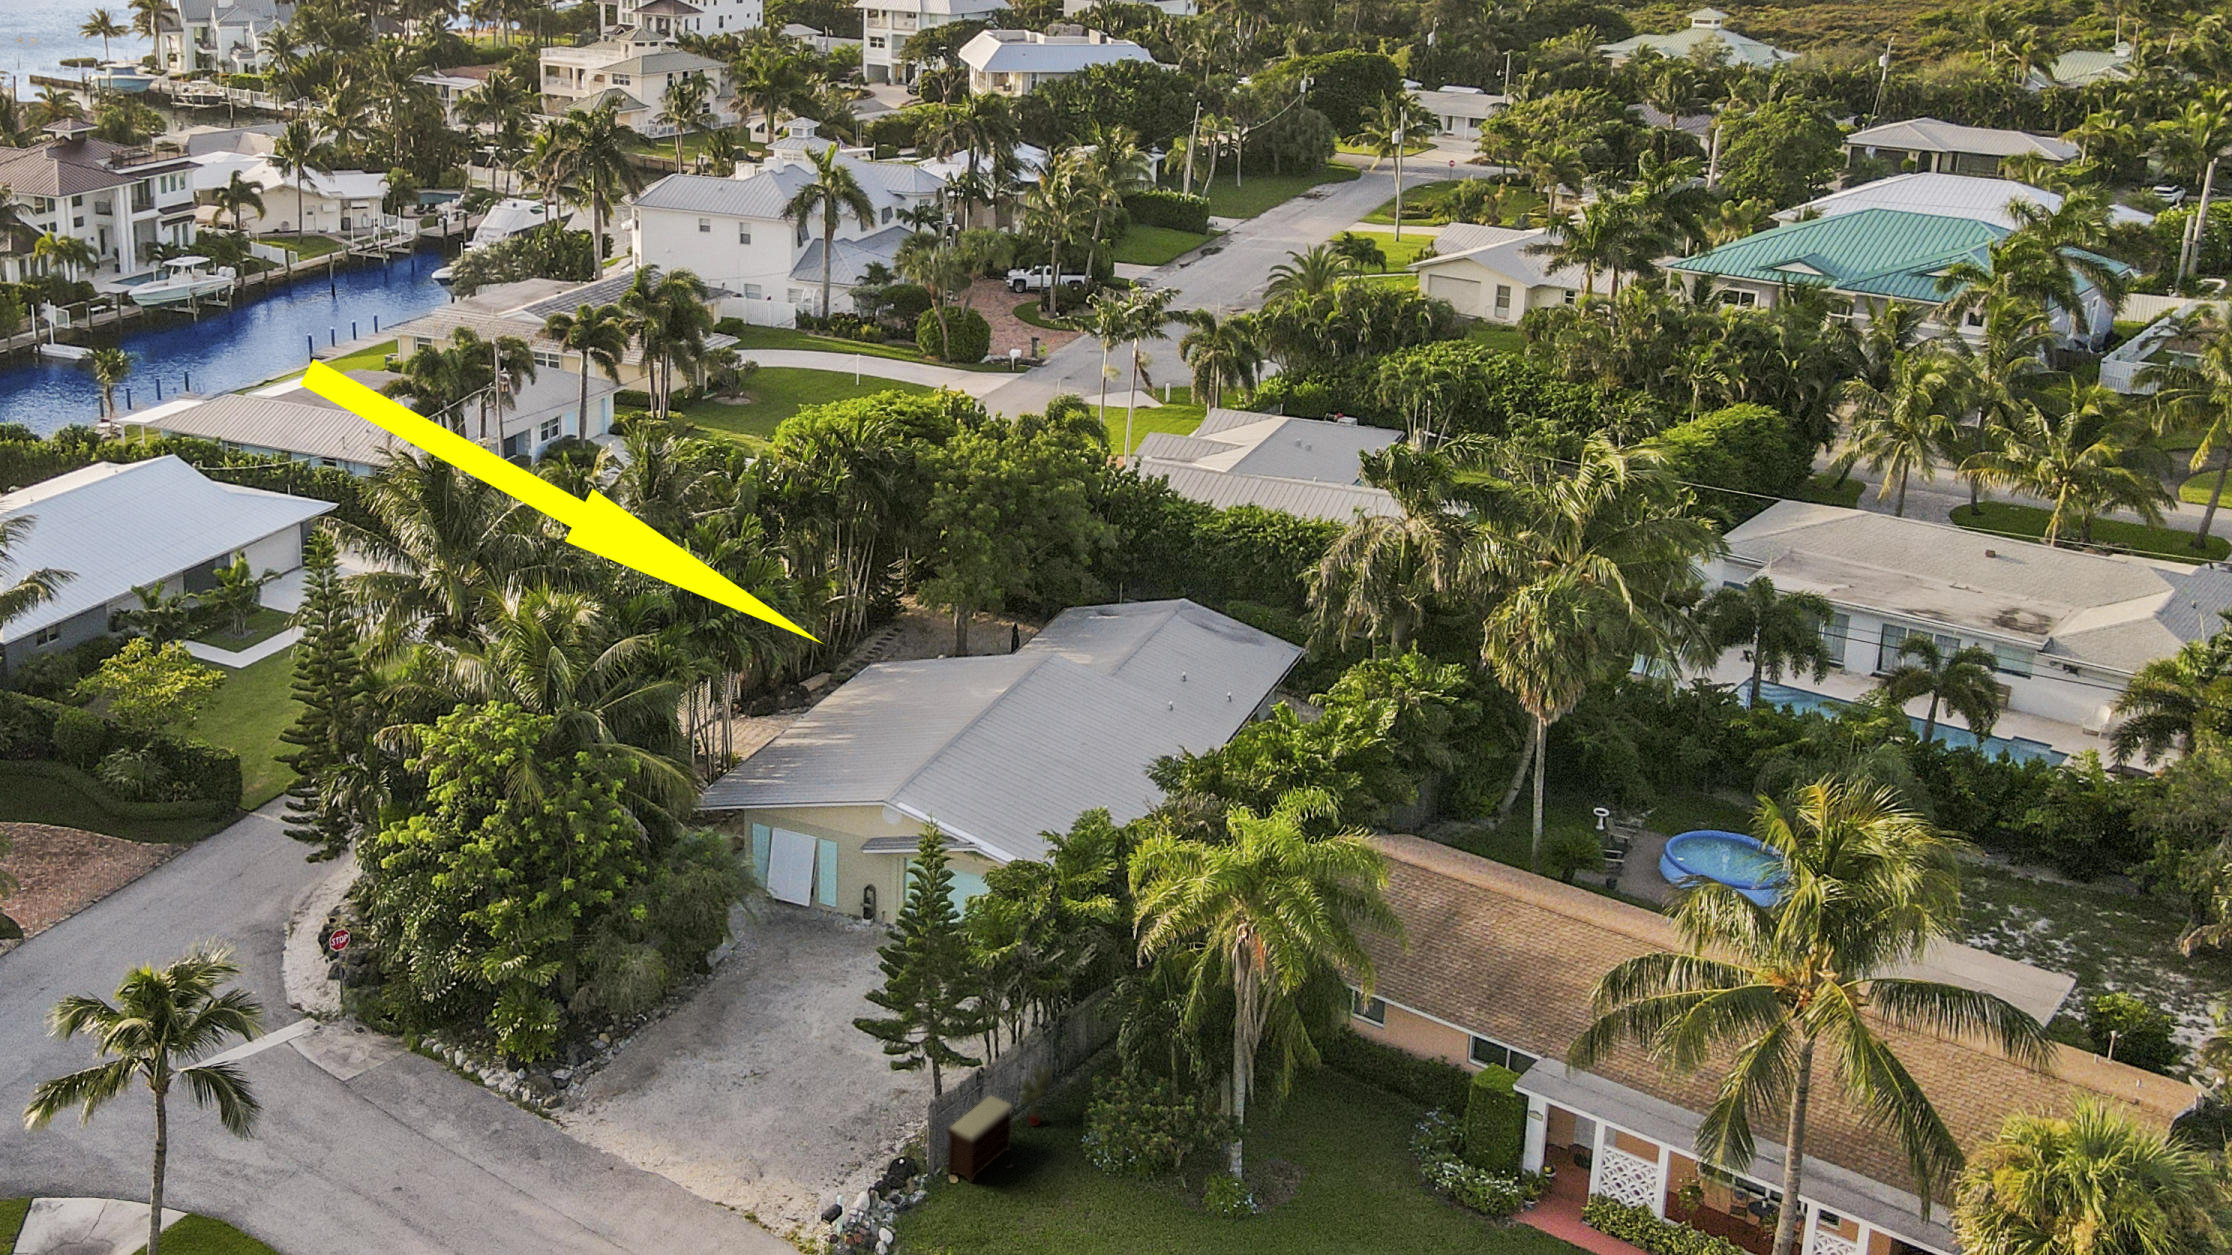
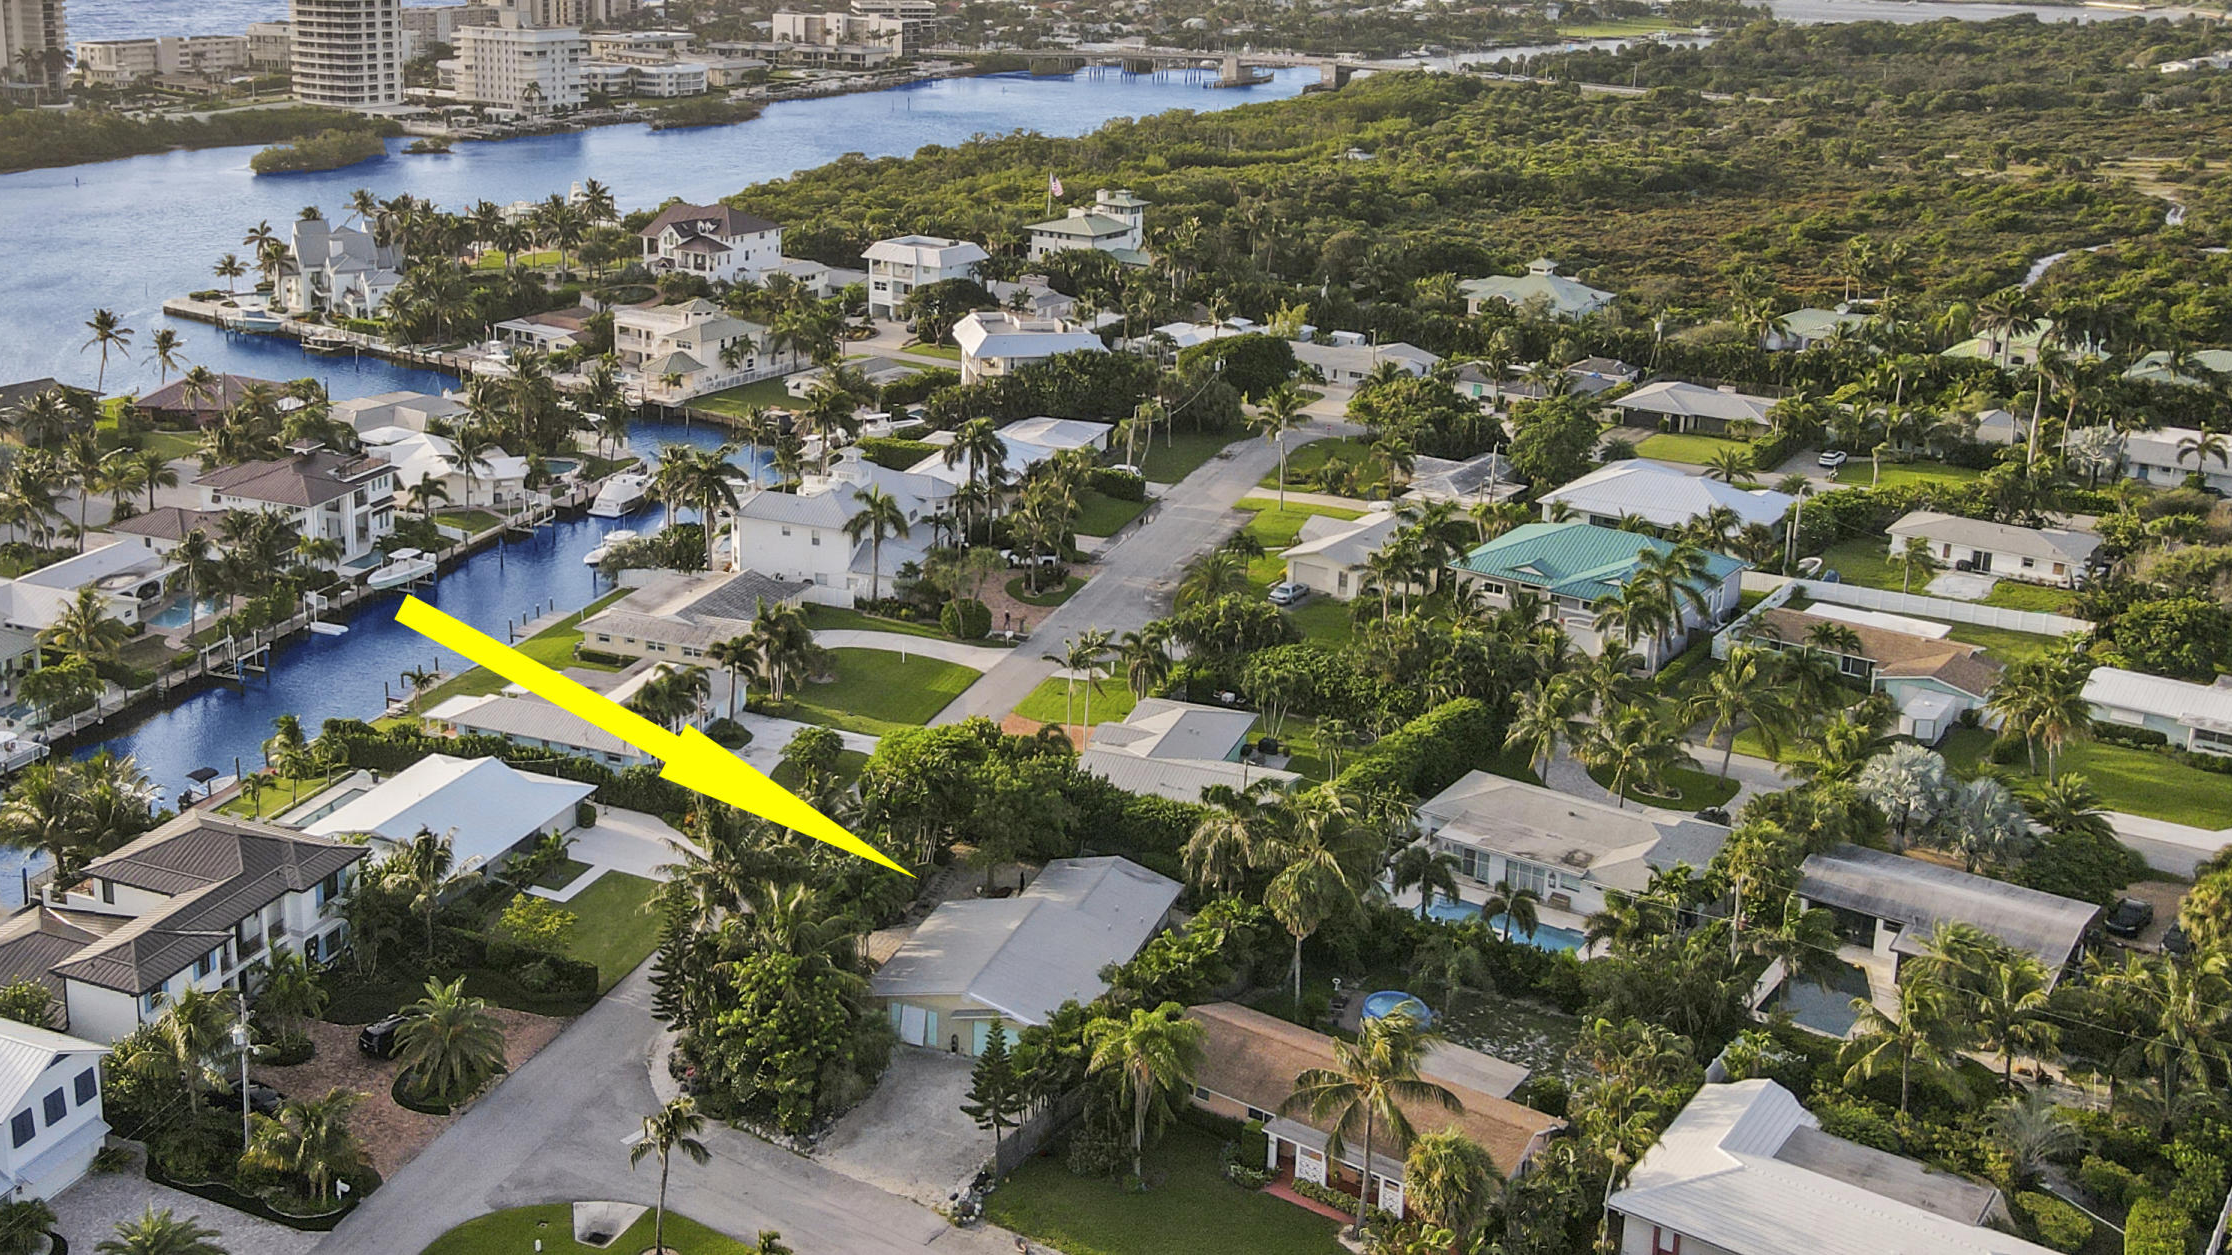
bench: present [947,1096,1014,1182] -> none [1004,1141,1035,1183]

